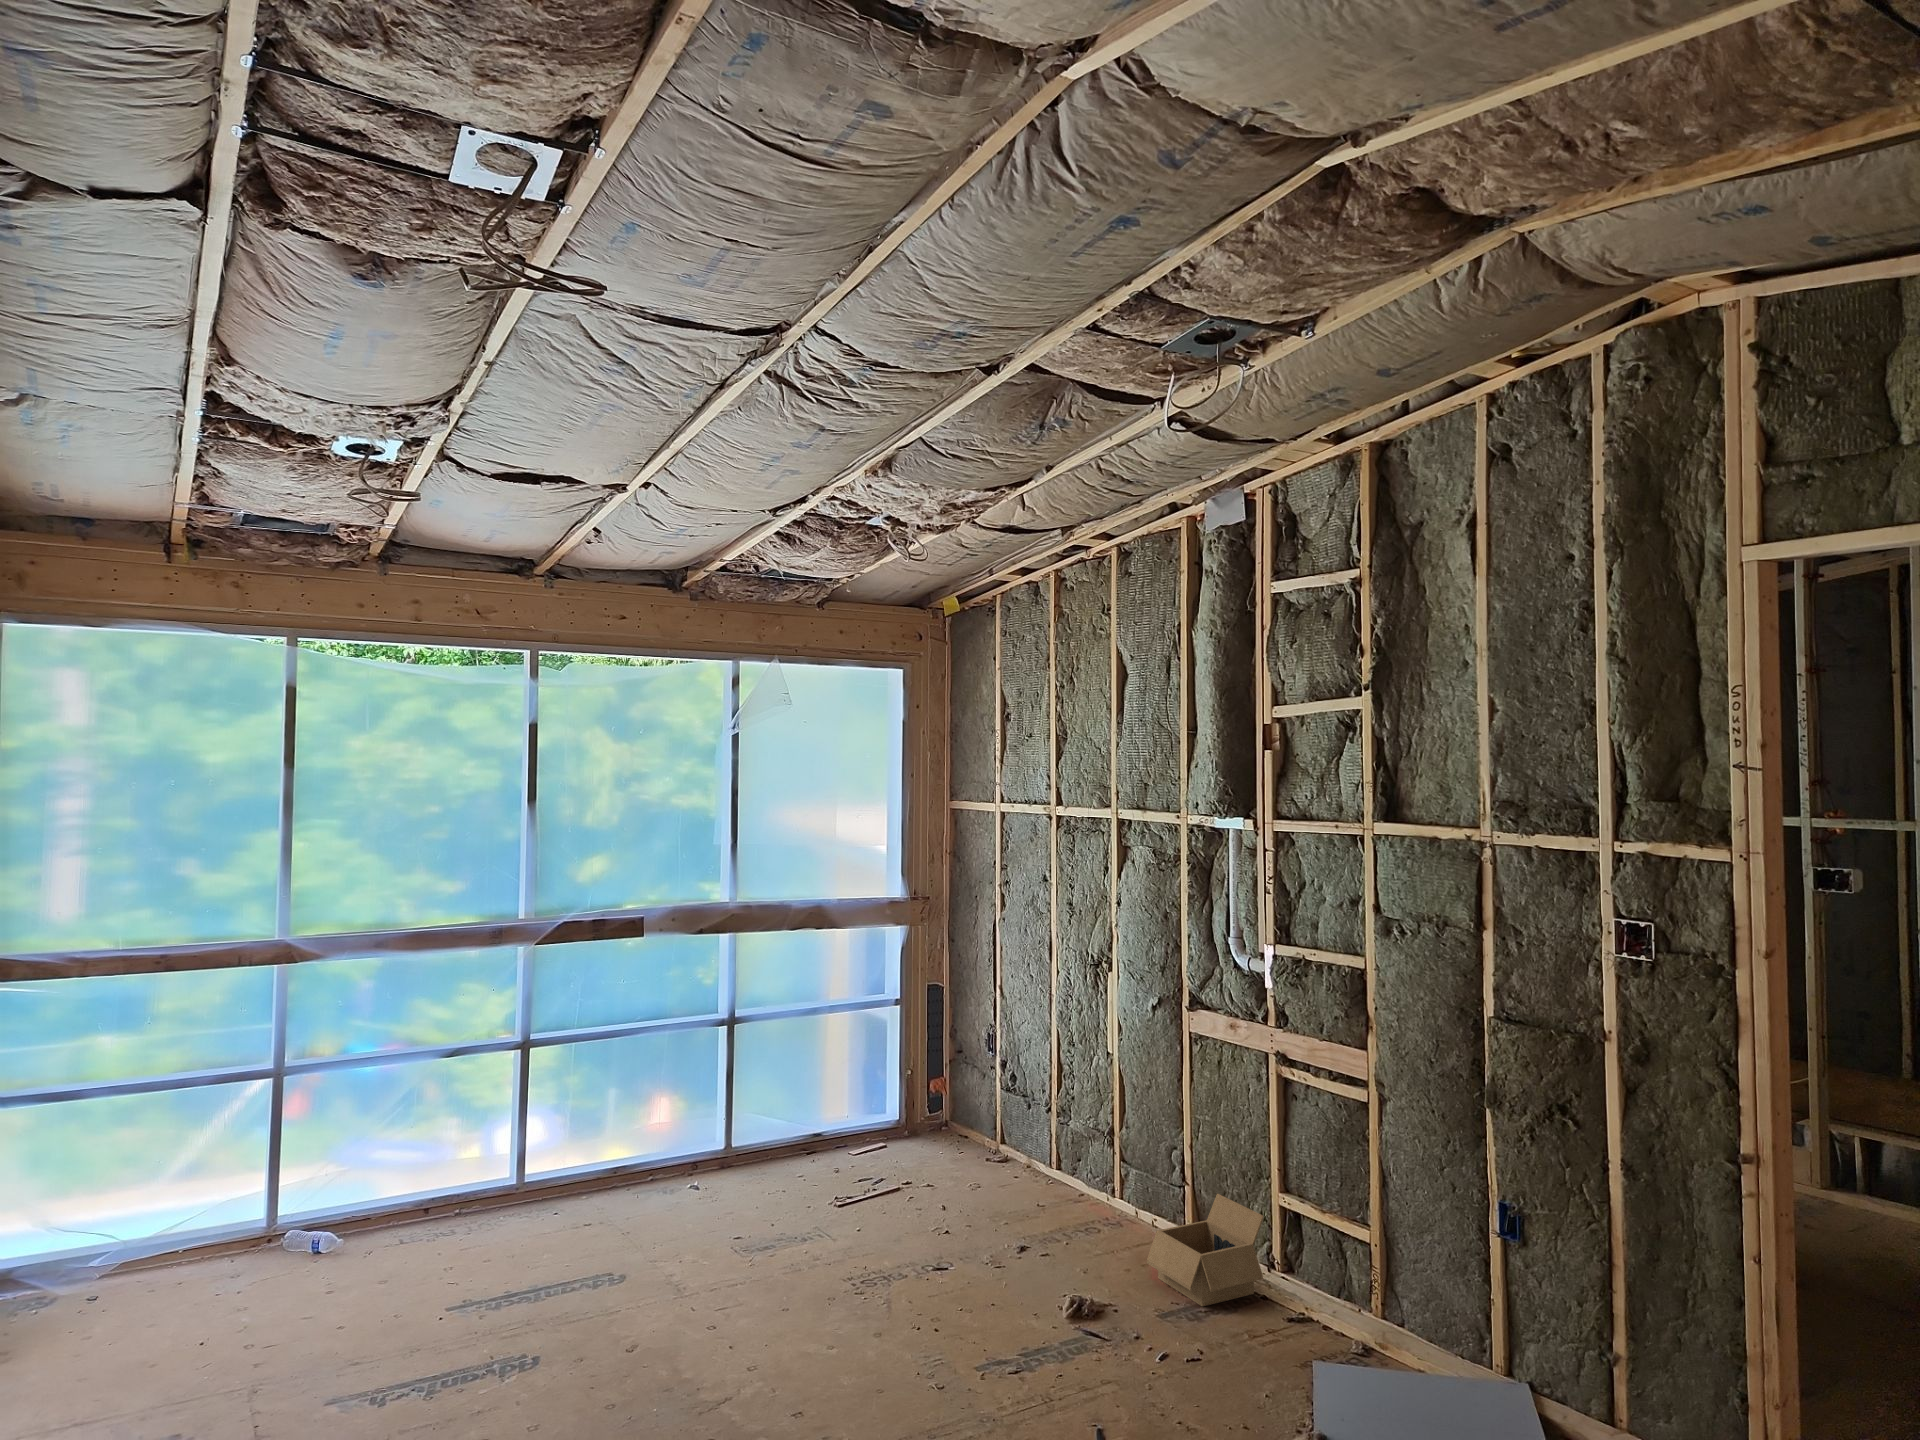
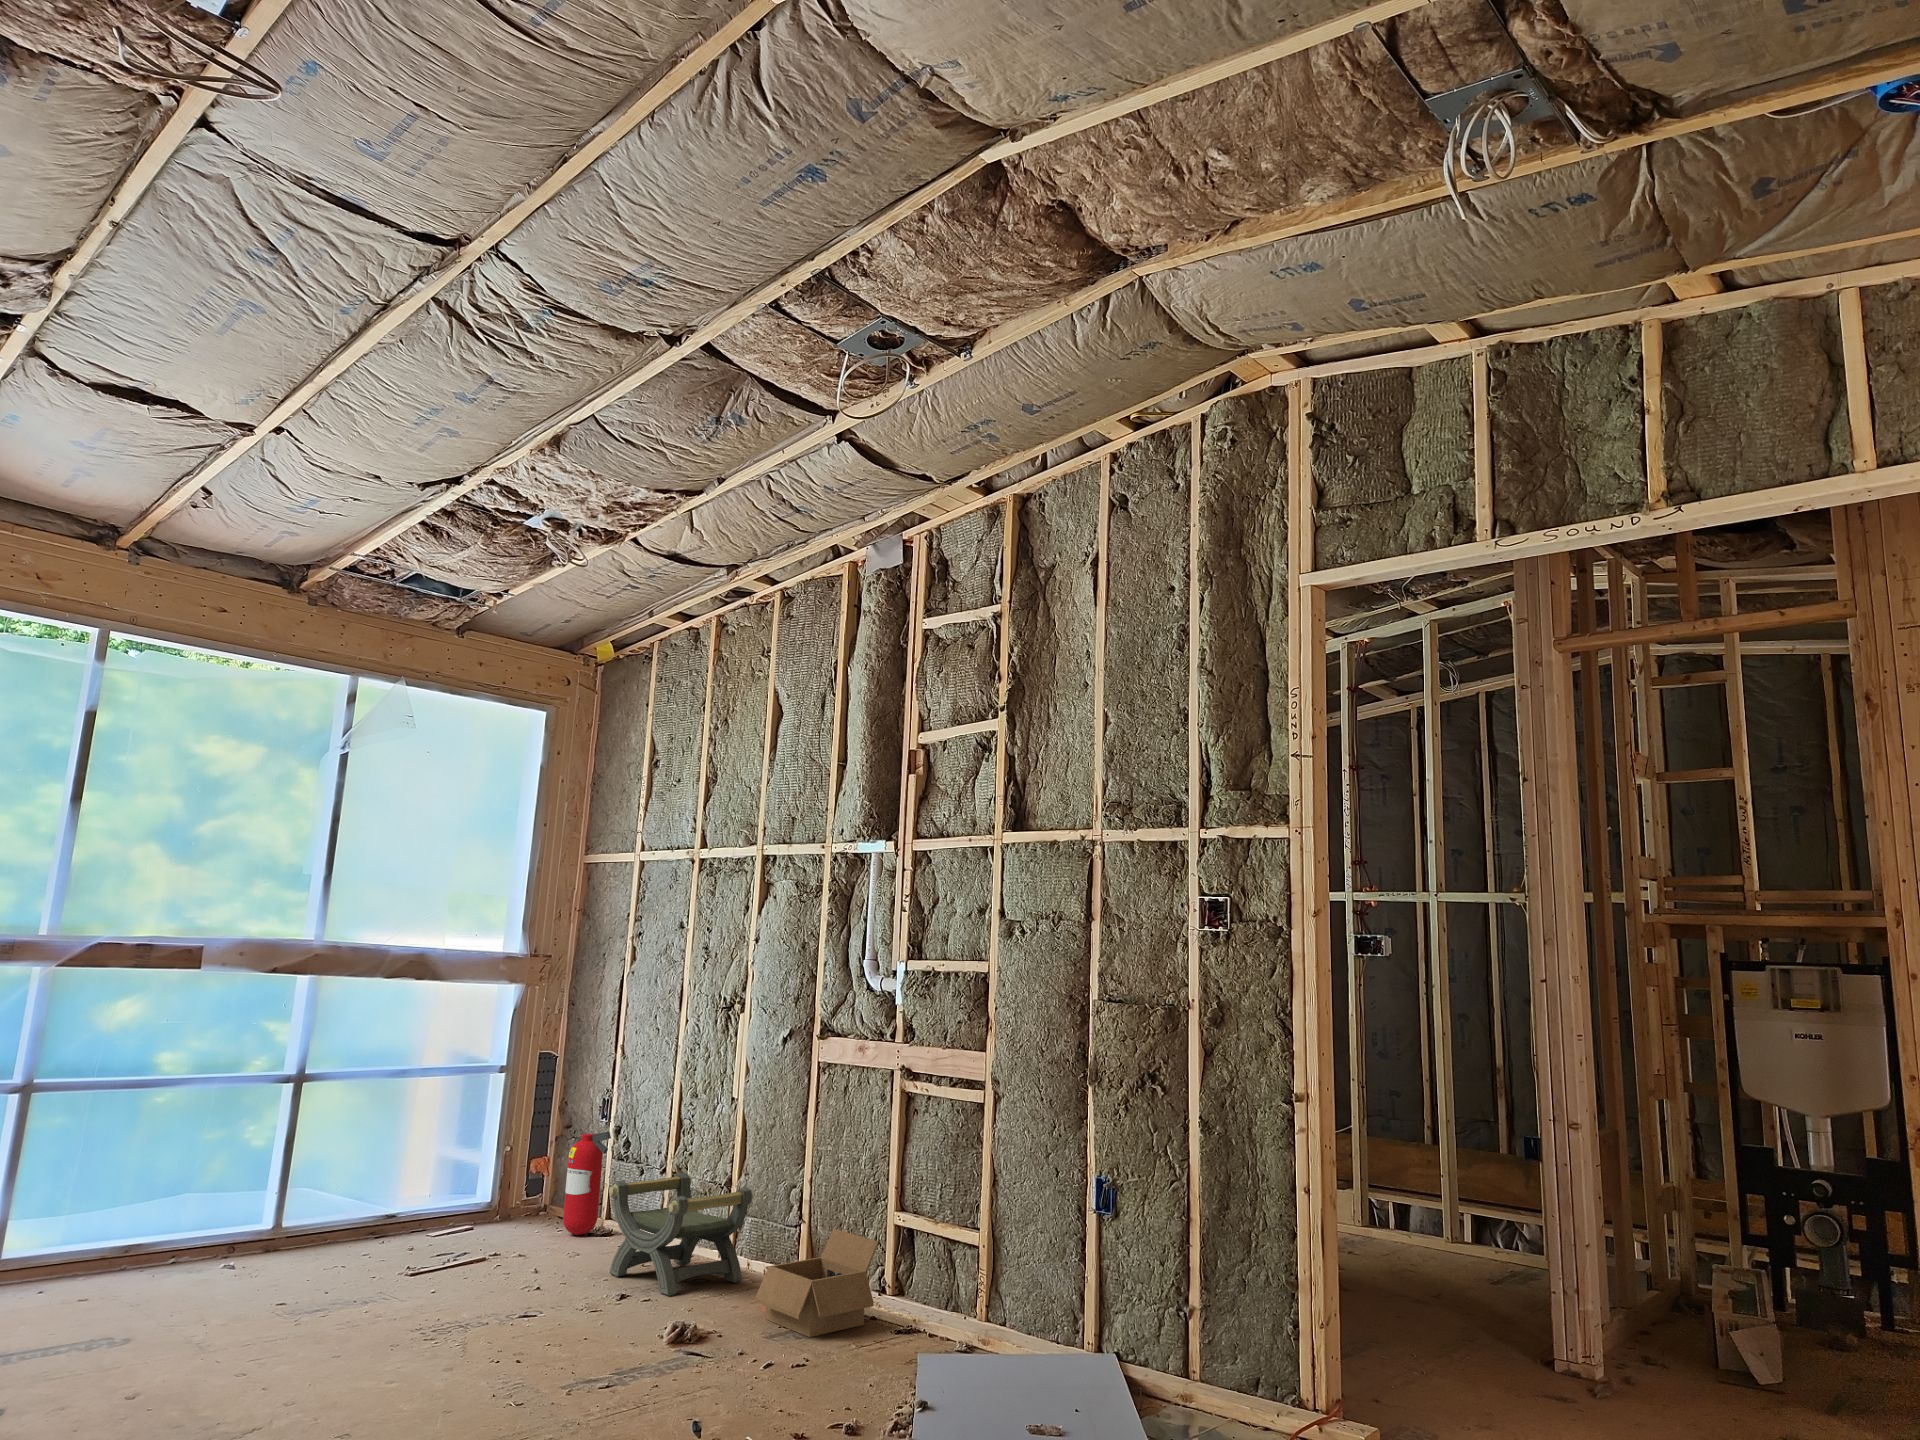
fire extinguisher: none [963,1065,999,1155] -> present [563,1132,611,1235]
stool: none [1003,1116,1136,1241] -> present [609,1173,753,1296]

